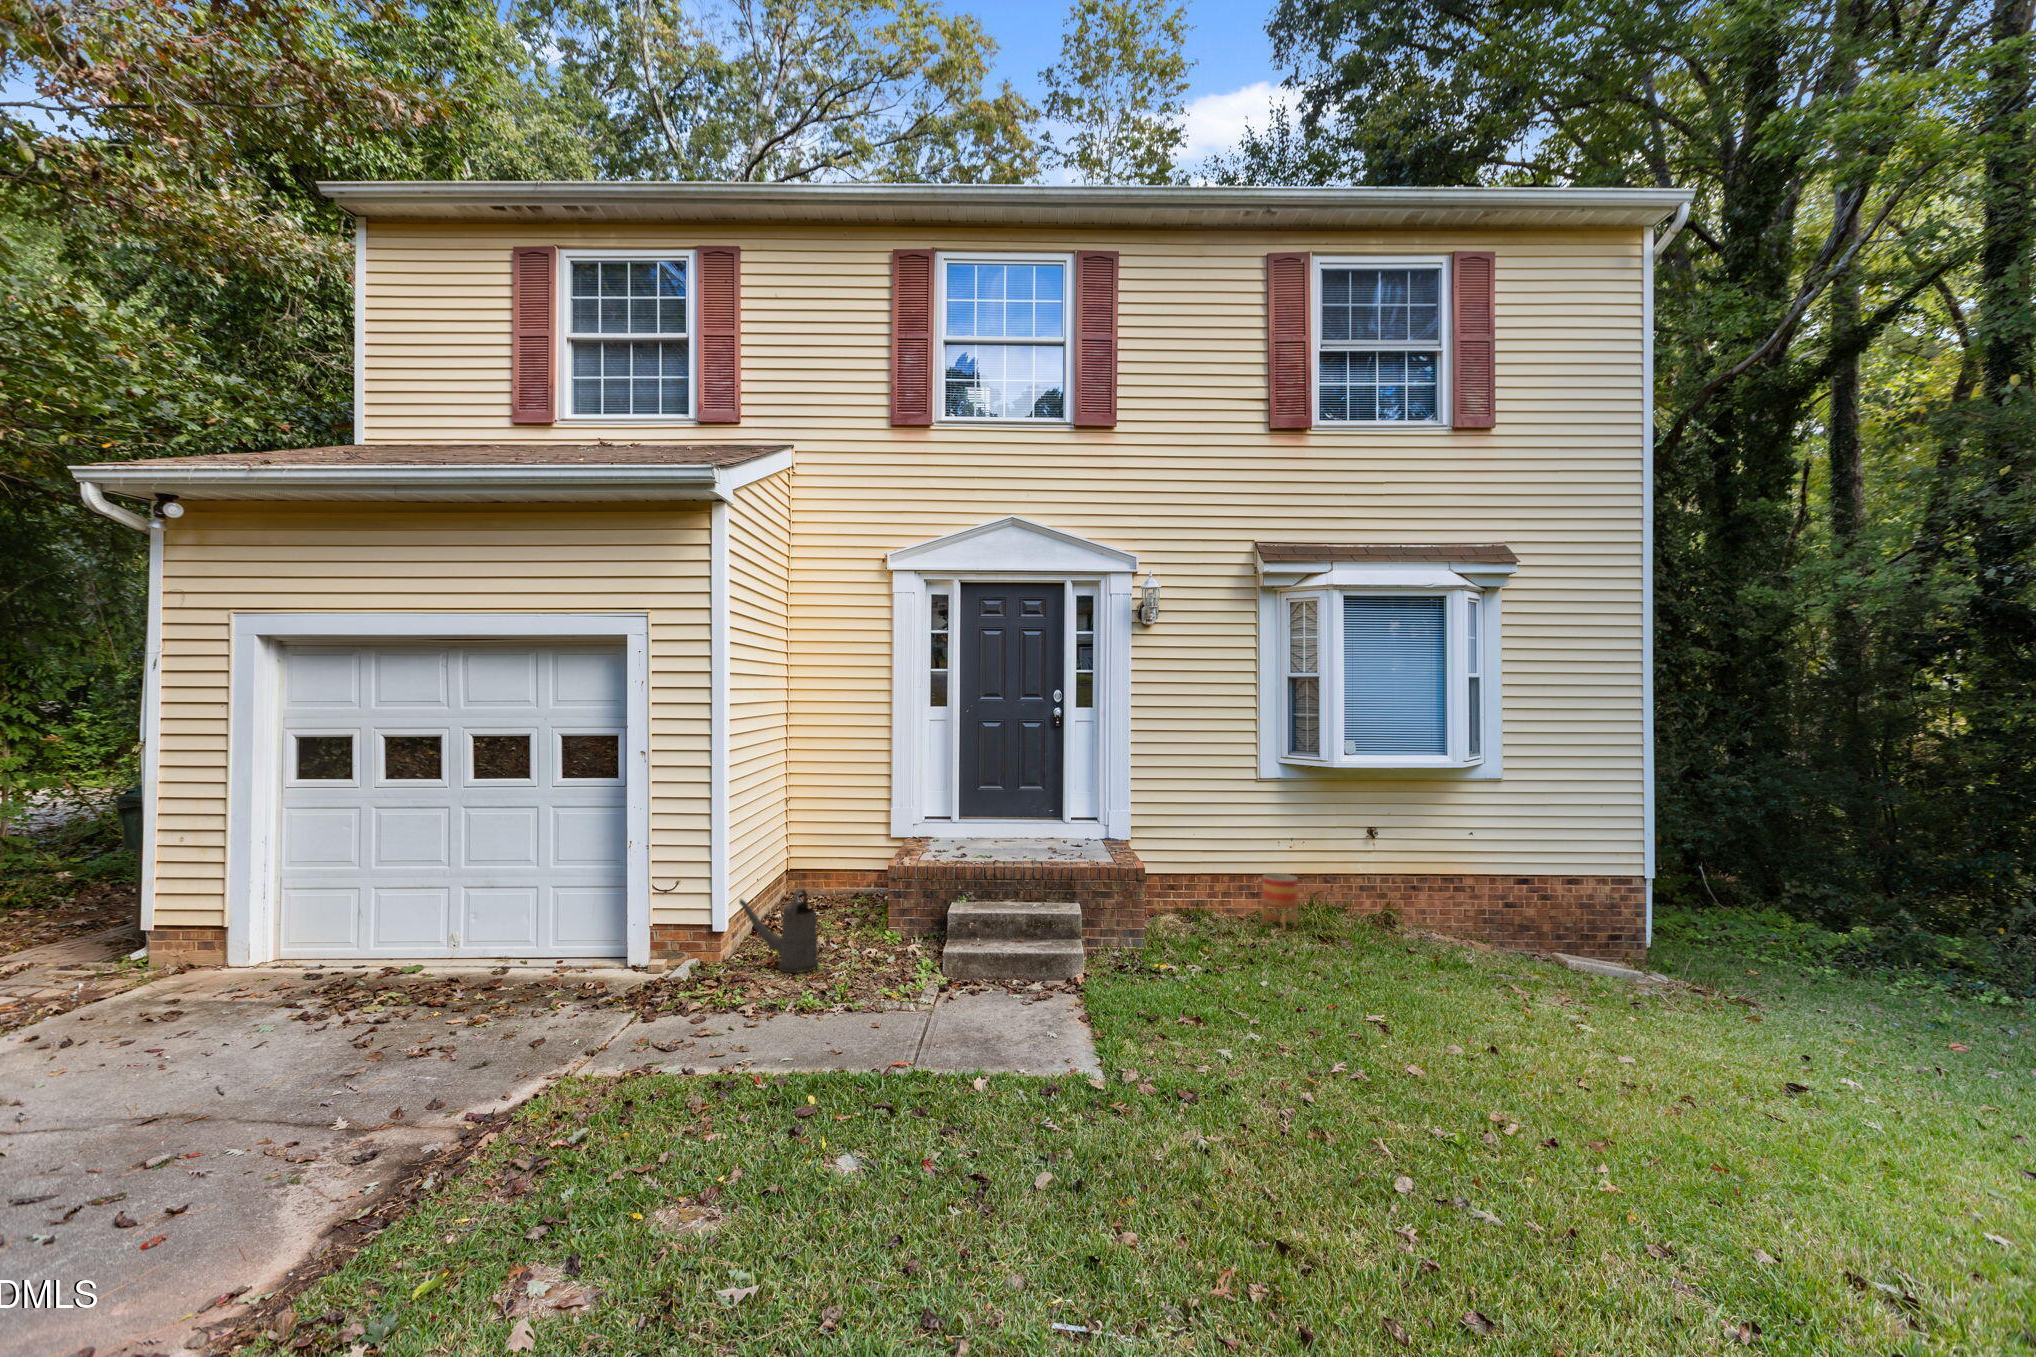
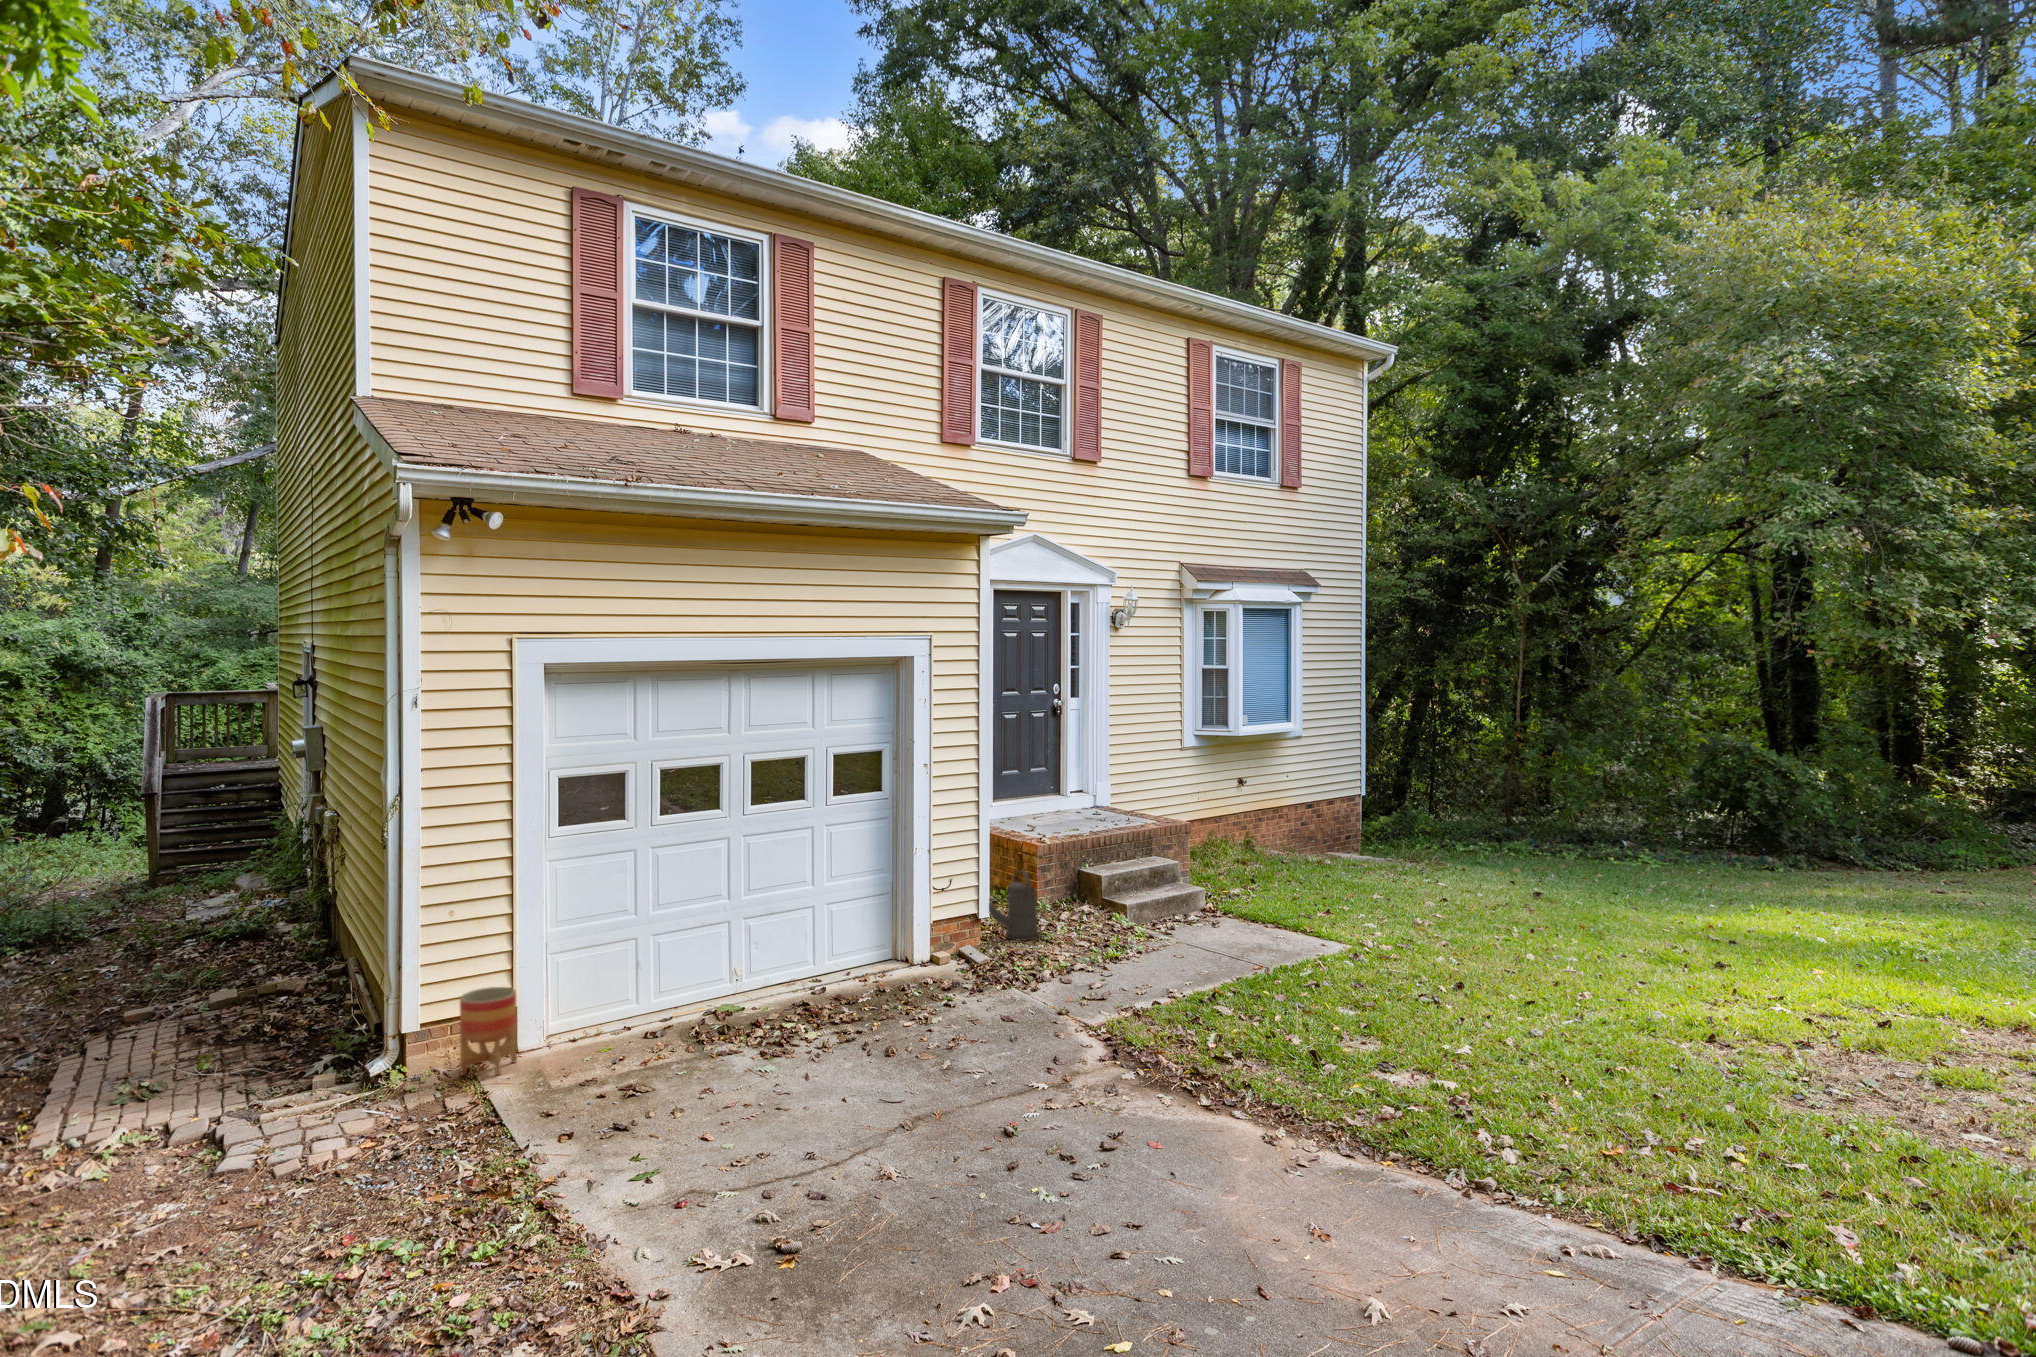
planter: present [1262,873,1298,931] -> present [460,987,517,1076]

